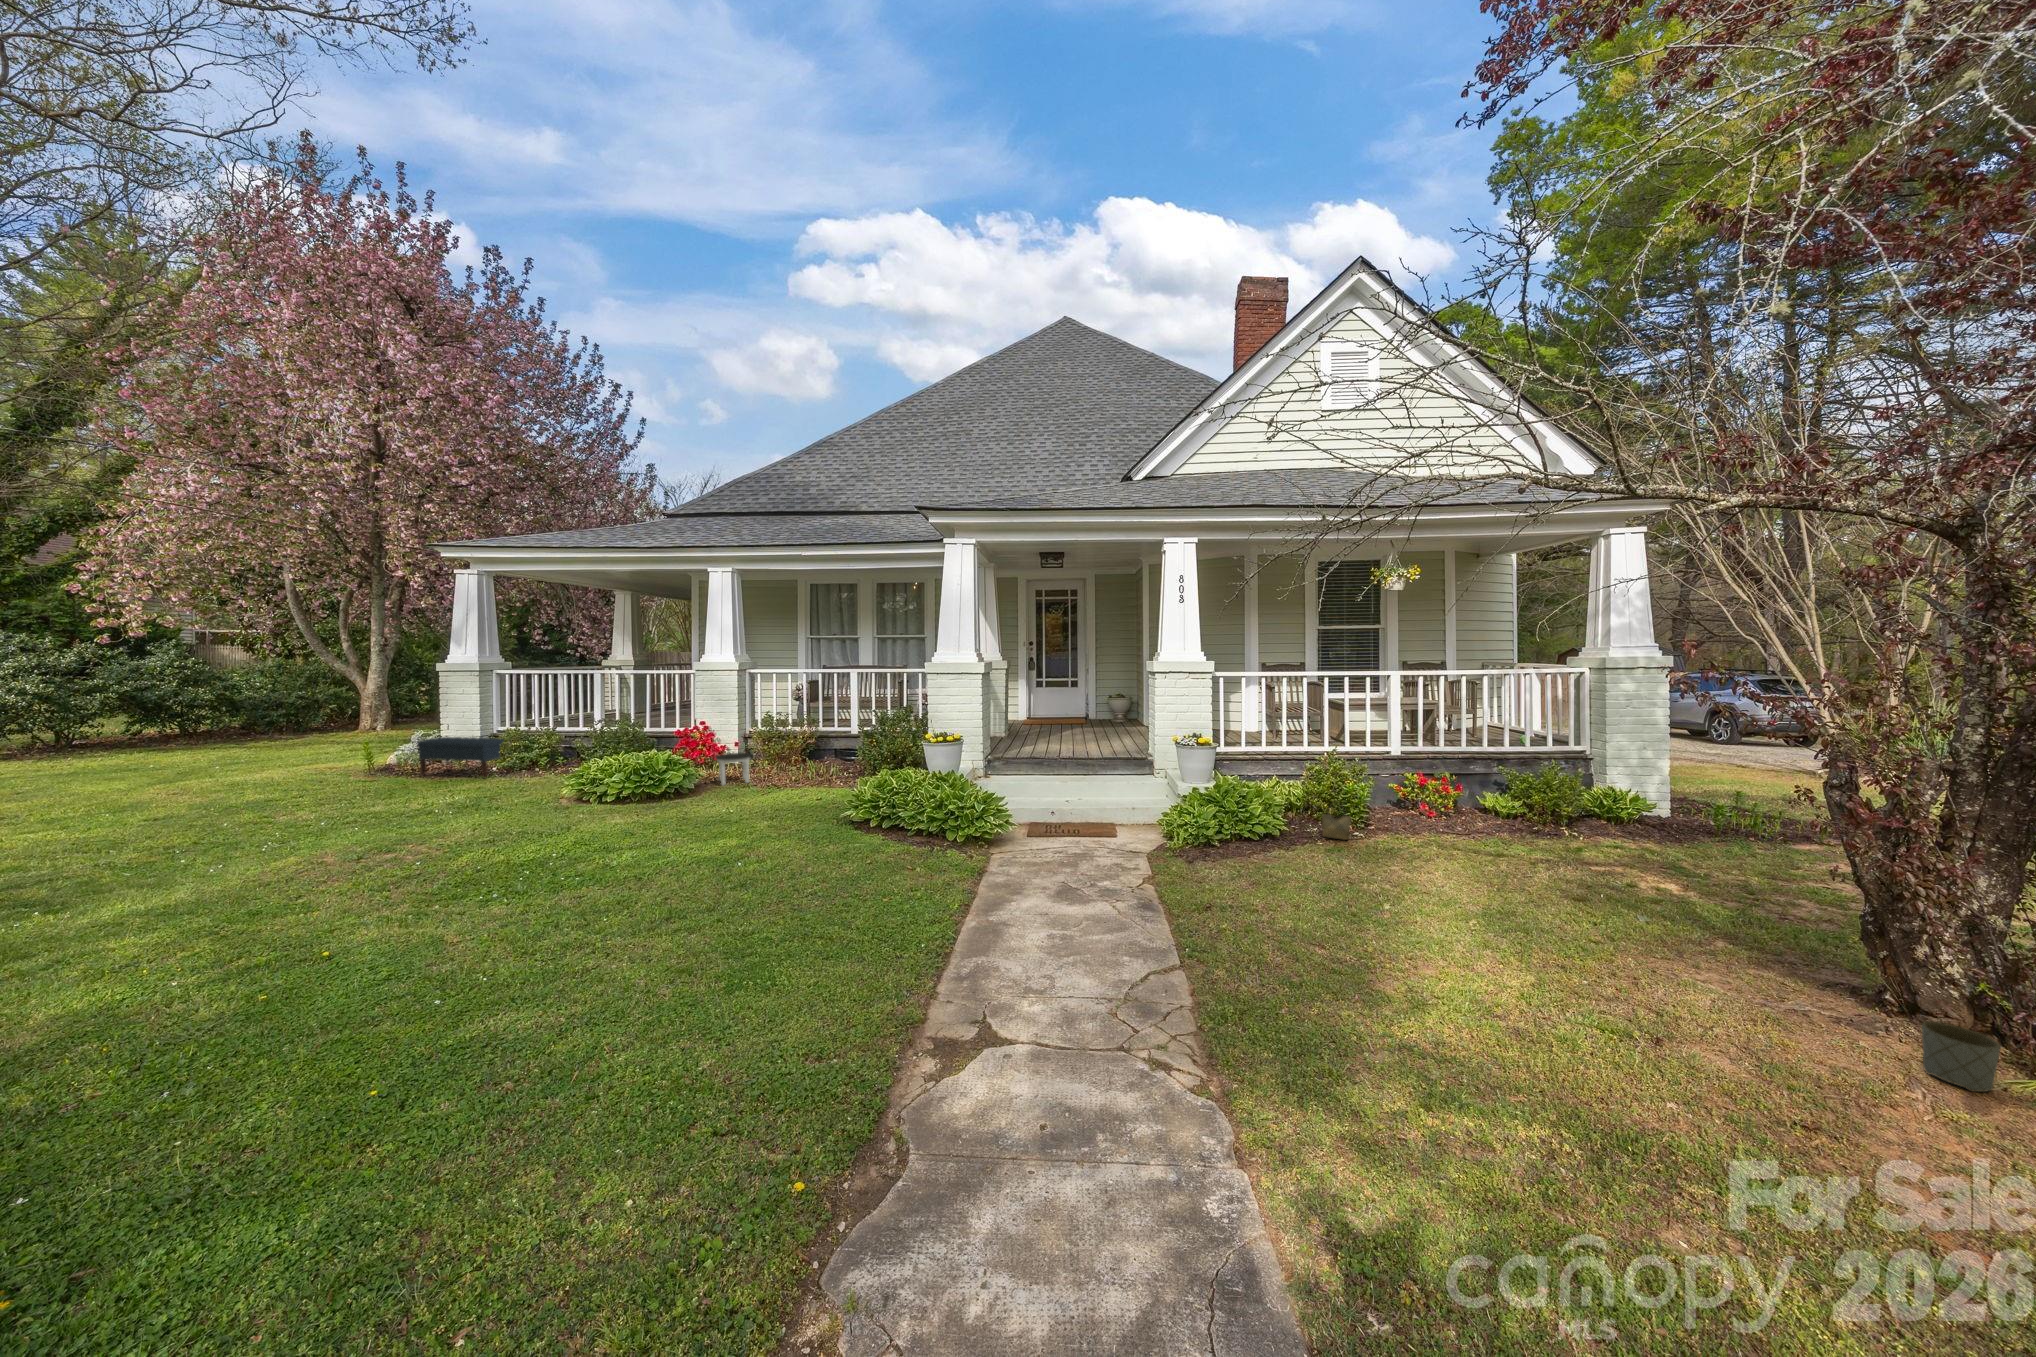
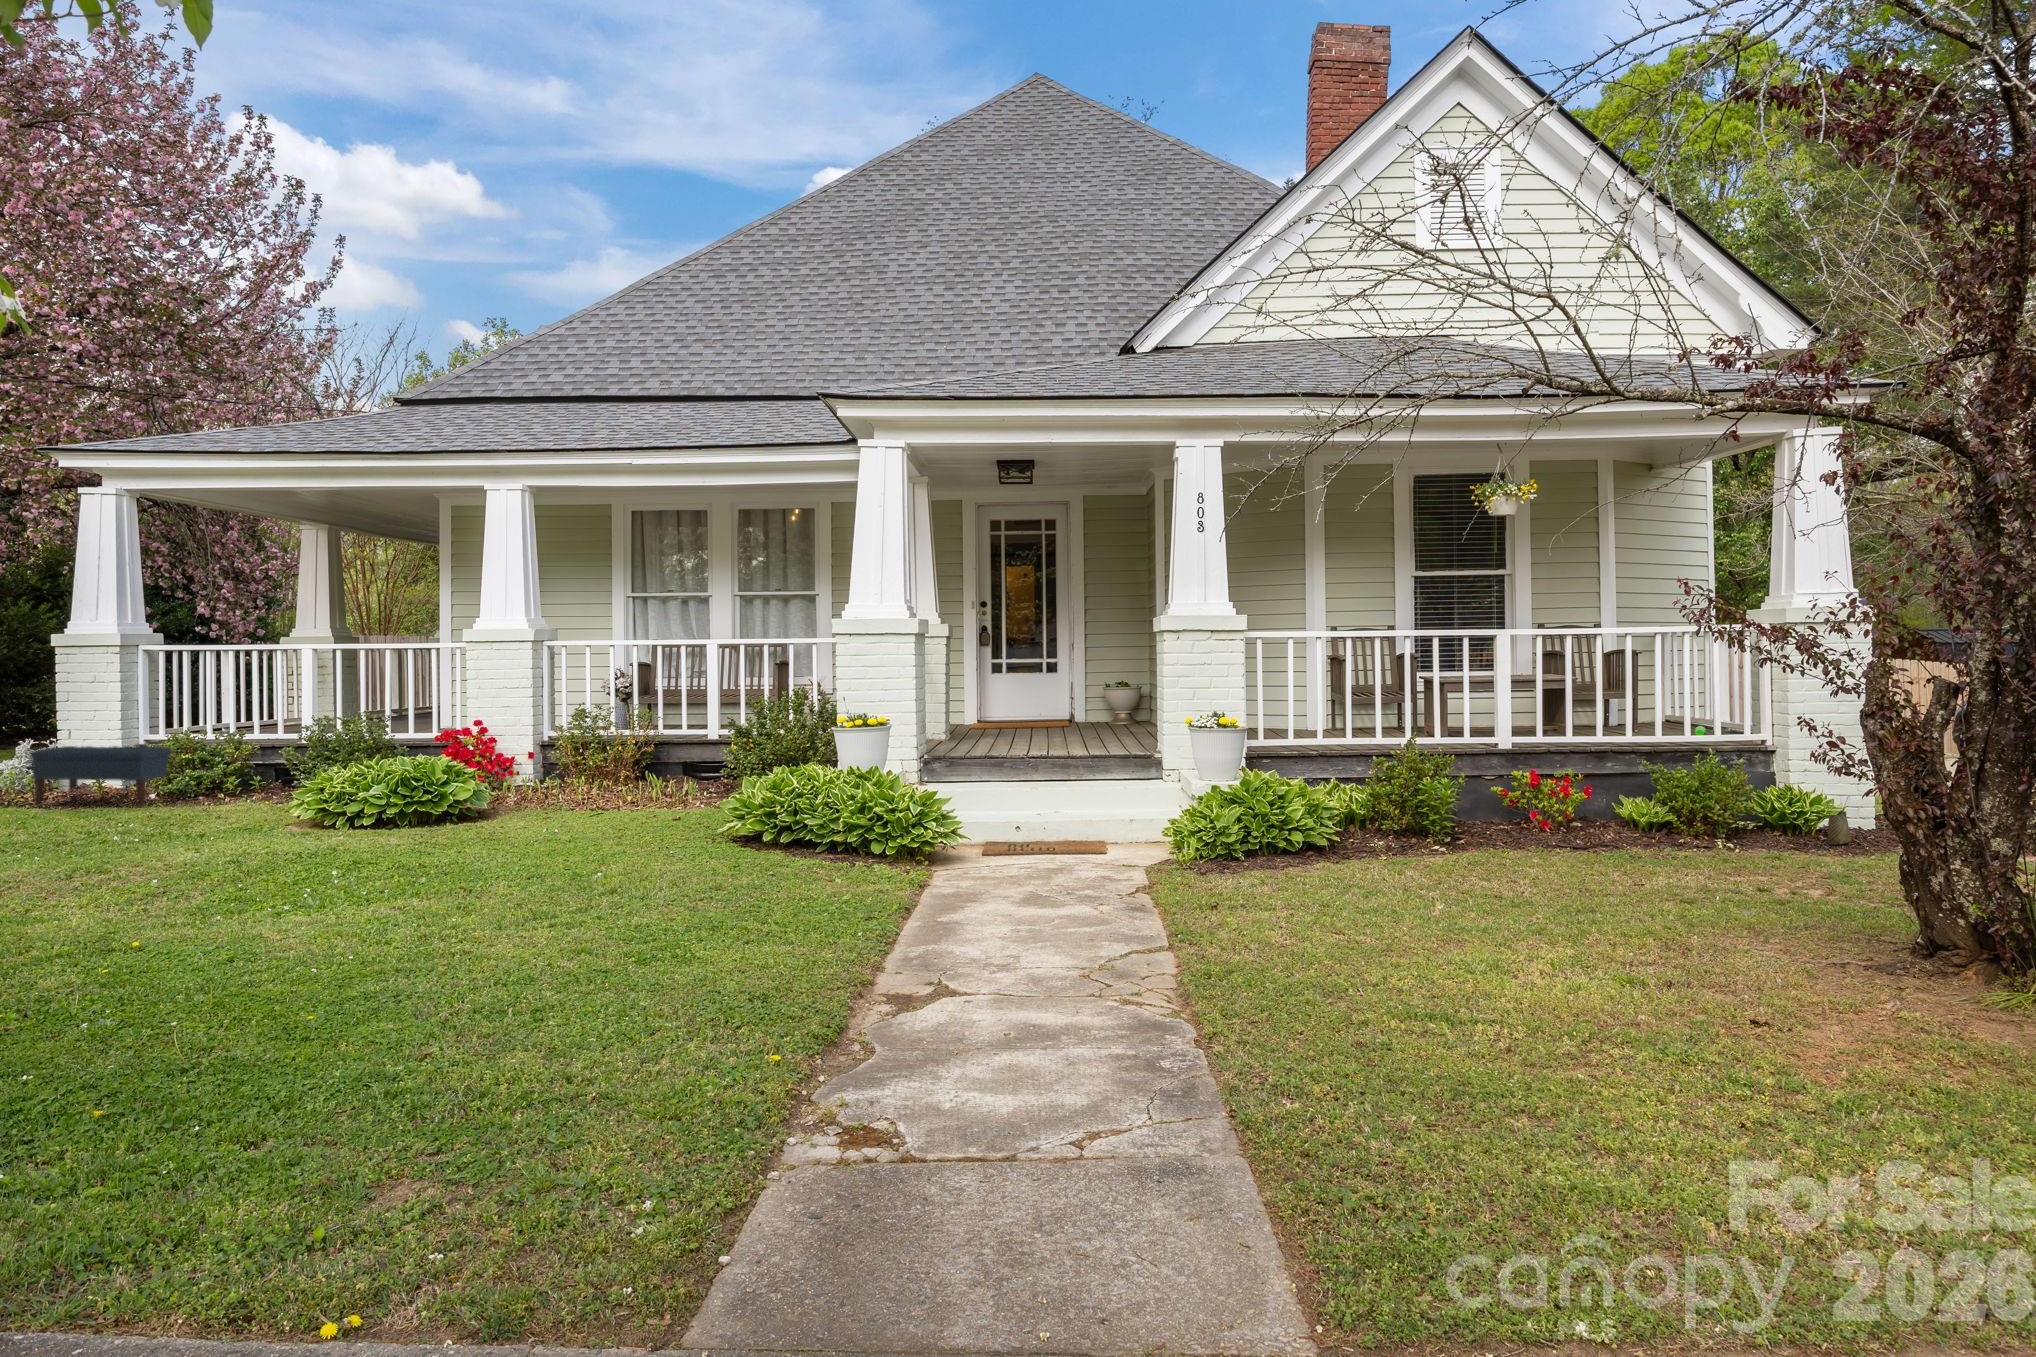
round table: present [714,753,752,785] -> none [506,765,563,811]
woven basket: present [1322,807,1351,840] -> present [1825,795,1851,845]
planter: present [1922,1021,2001,1092] -> none [1915,936,1973,995]

